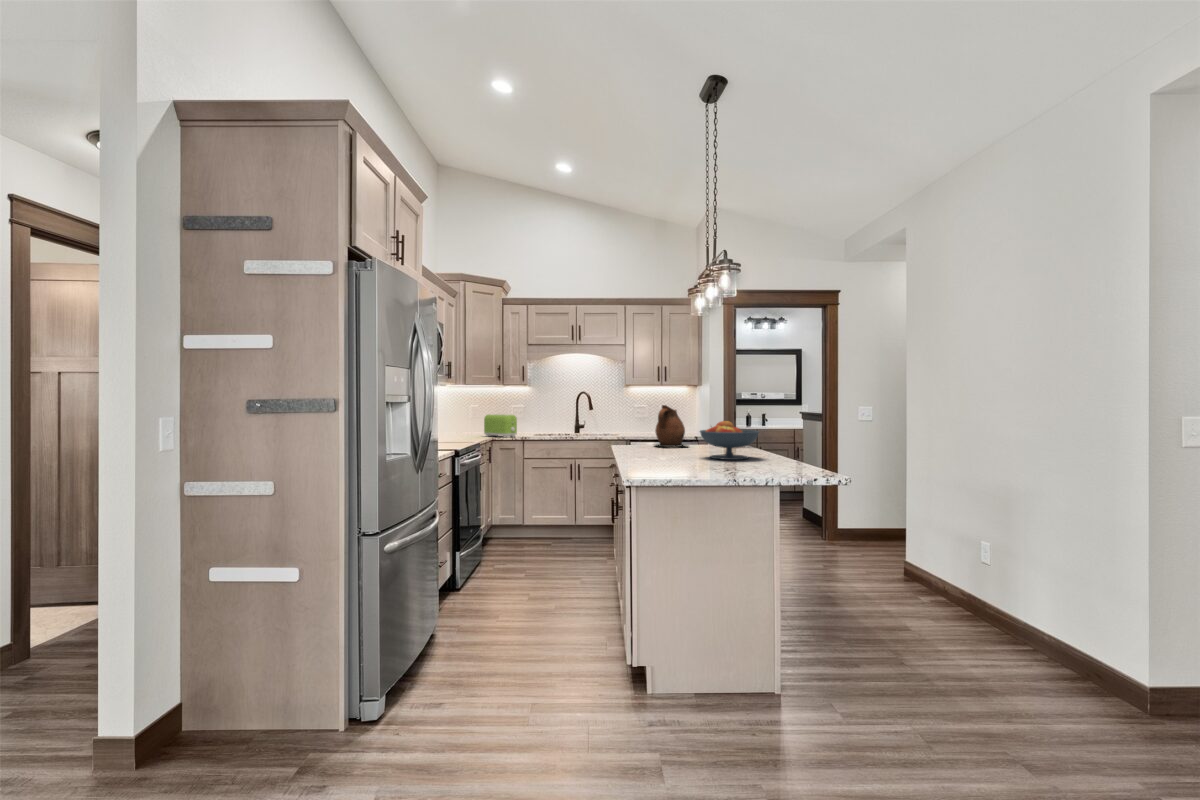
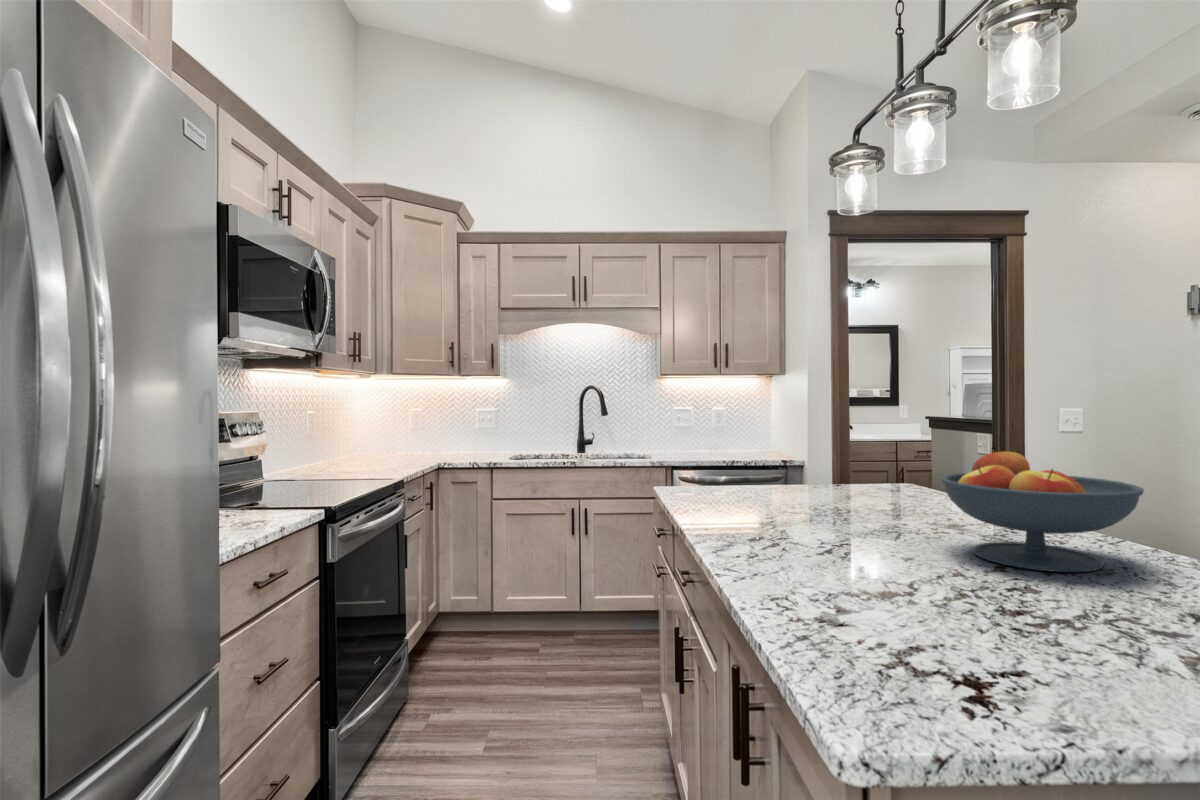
ceramic pitcher: present [655,405,687,447] -> none [749,408,836,500]
toaster: present [484,414,517,437] -> none [426,423,480,464]

